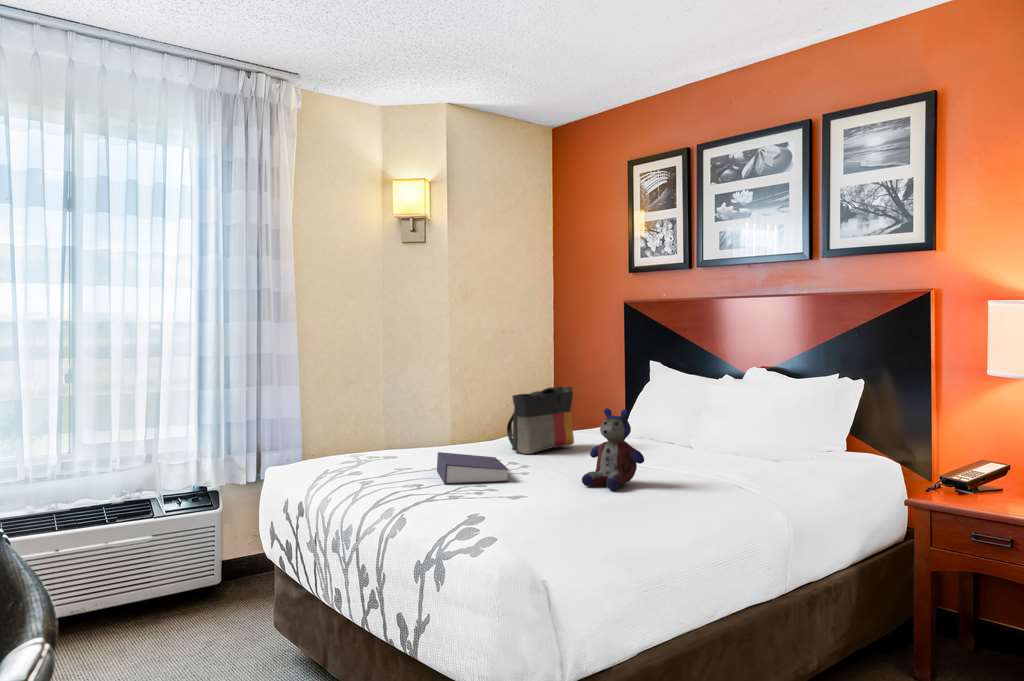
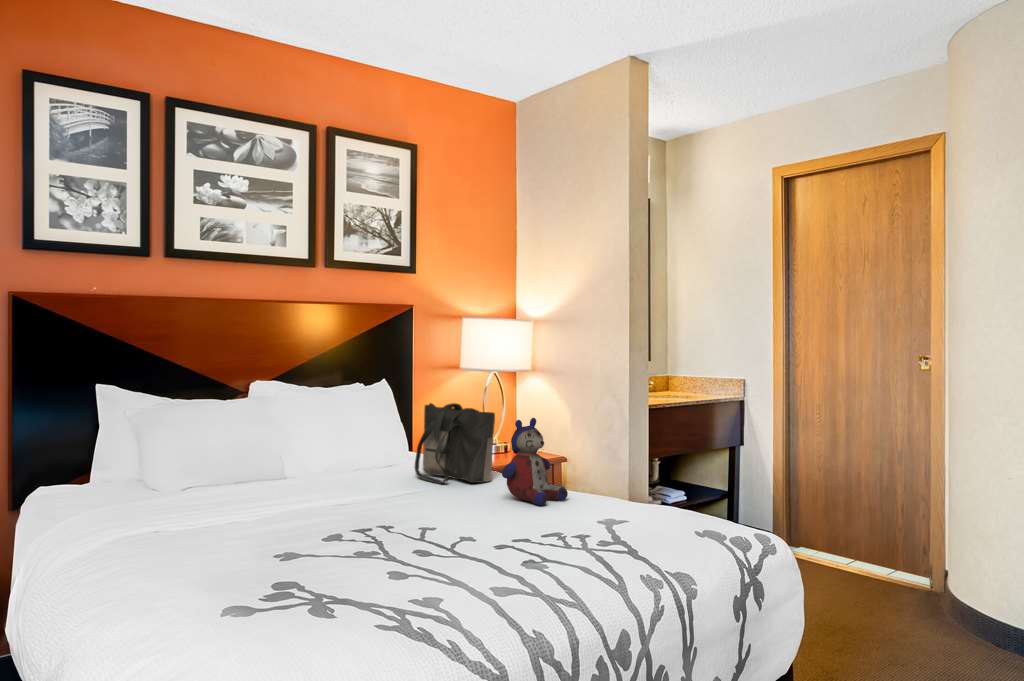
tote bag: present [507,387,574,454] -> present [414,403,495,484]
book: present [437,452,509,485] -> none [418,512,530,557]

